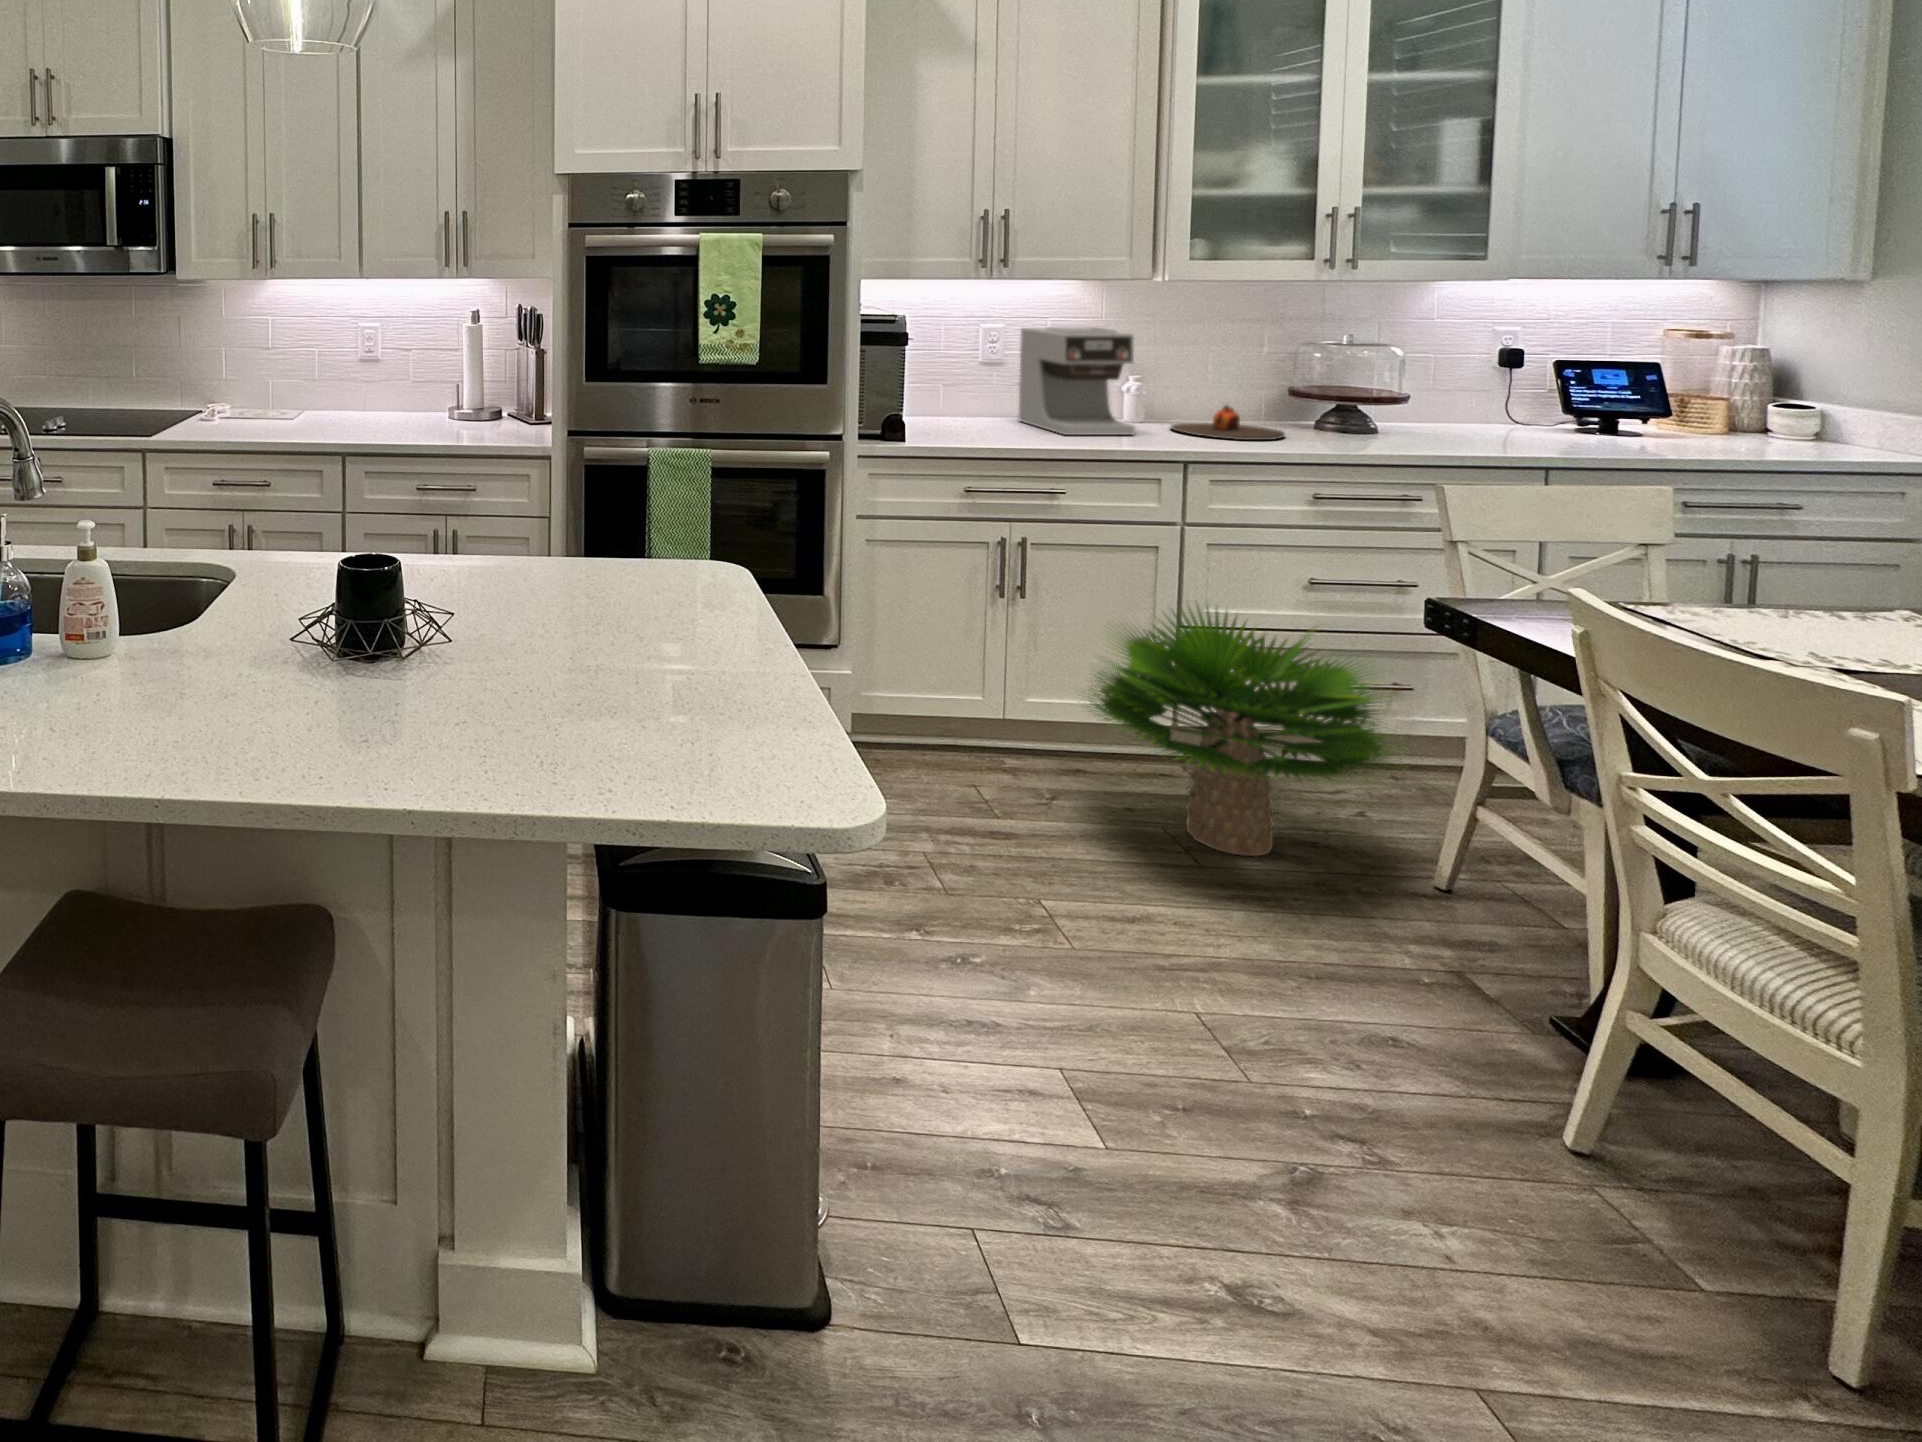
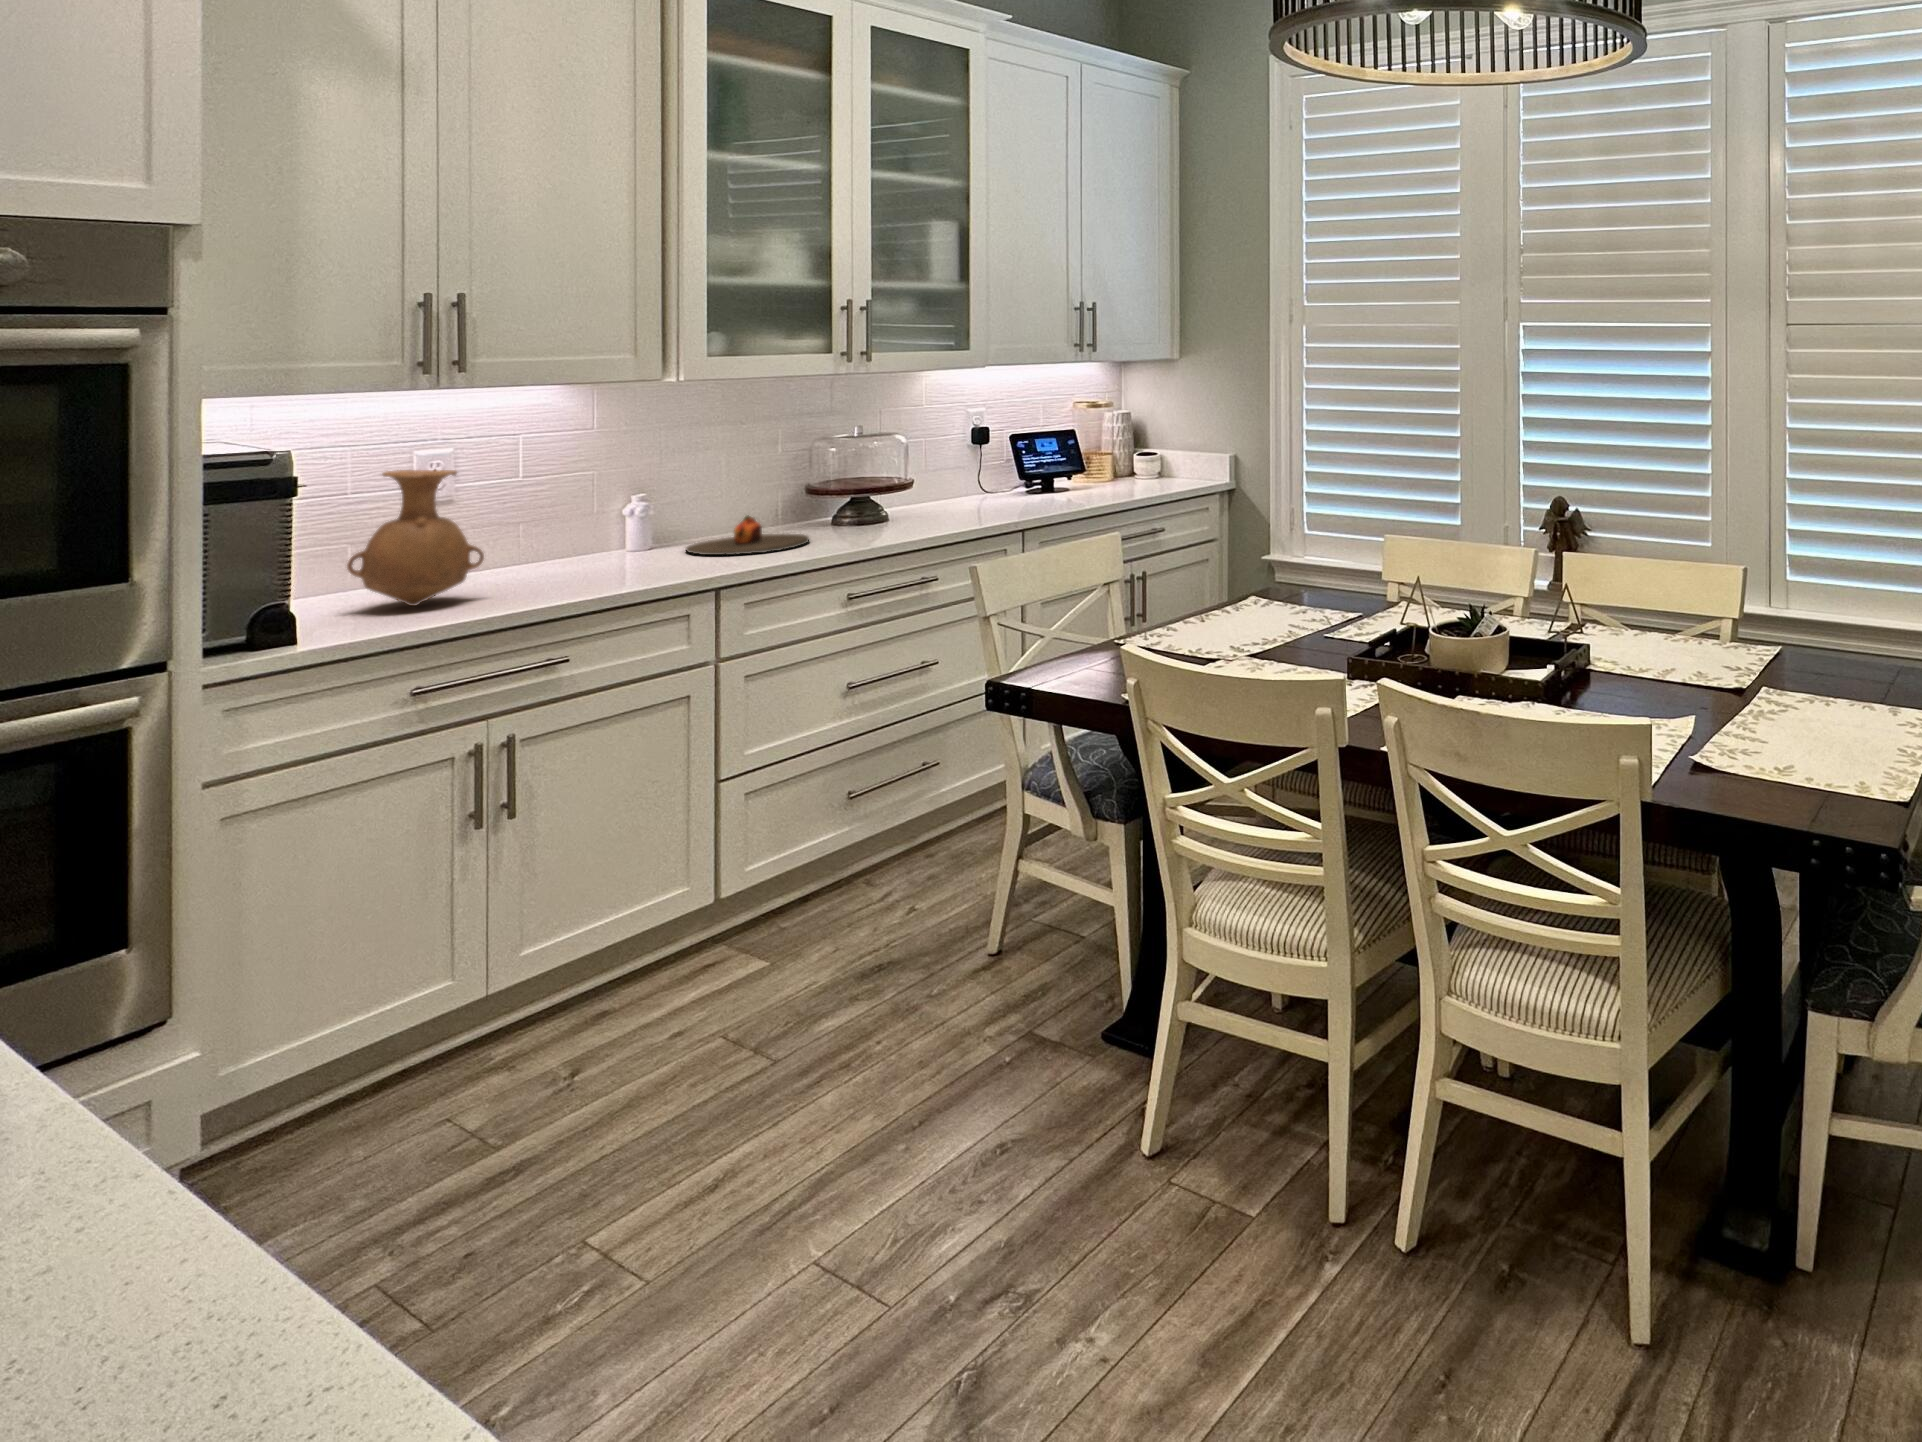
coffee maker: present [1019,327,1135,435] -> none [482,442,649,583]
vase: none [932,336,1014,433] -> present [347,470,484,606]
potted plant: present [1083,605,1401,856] -> none [597,725,969,1032]

